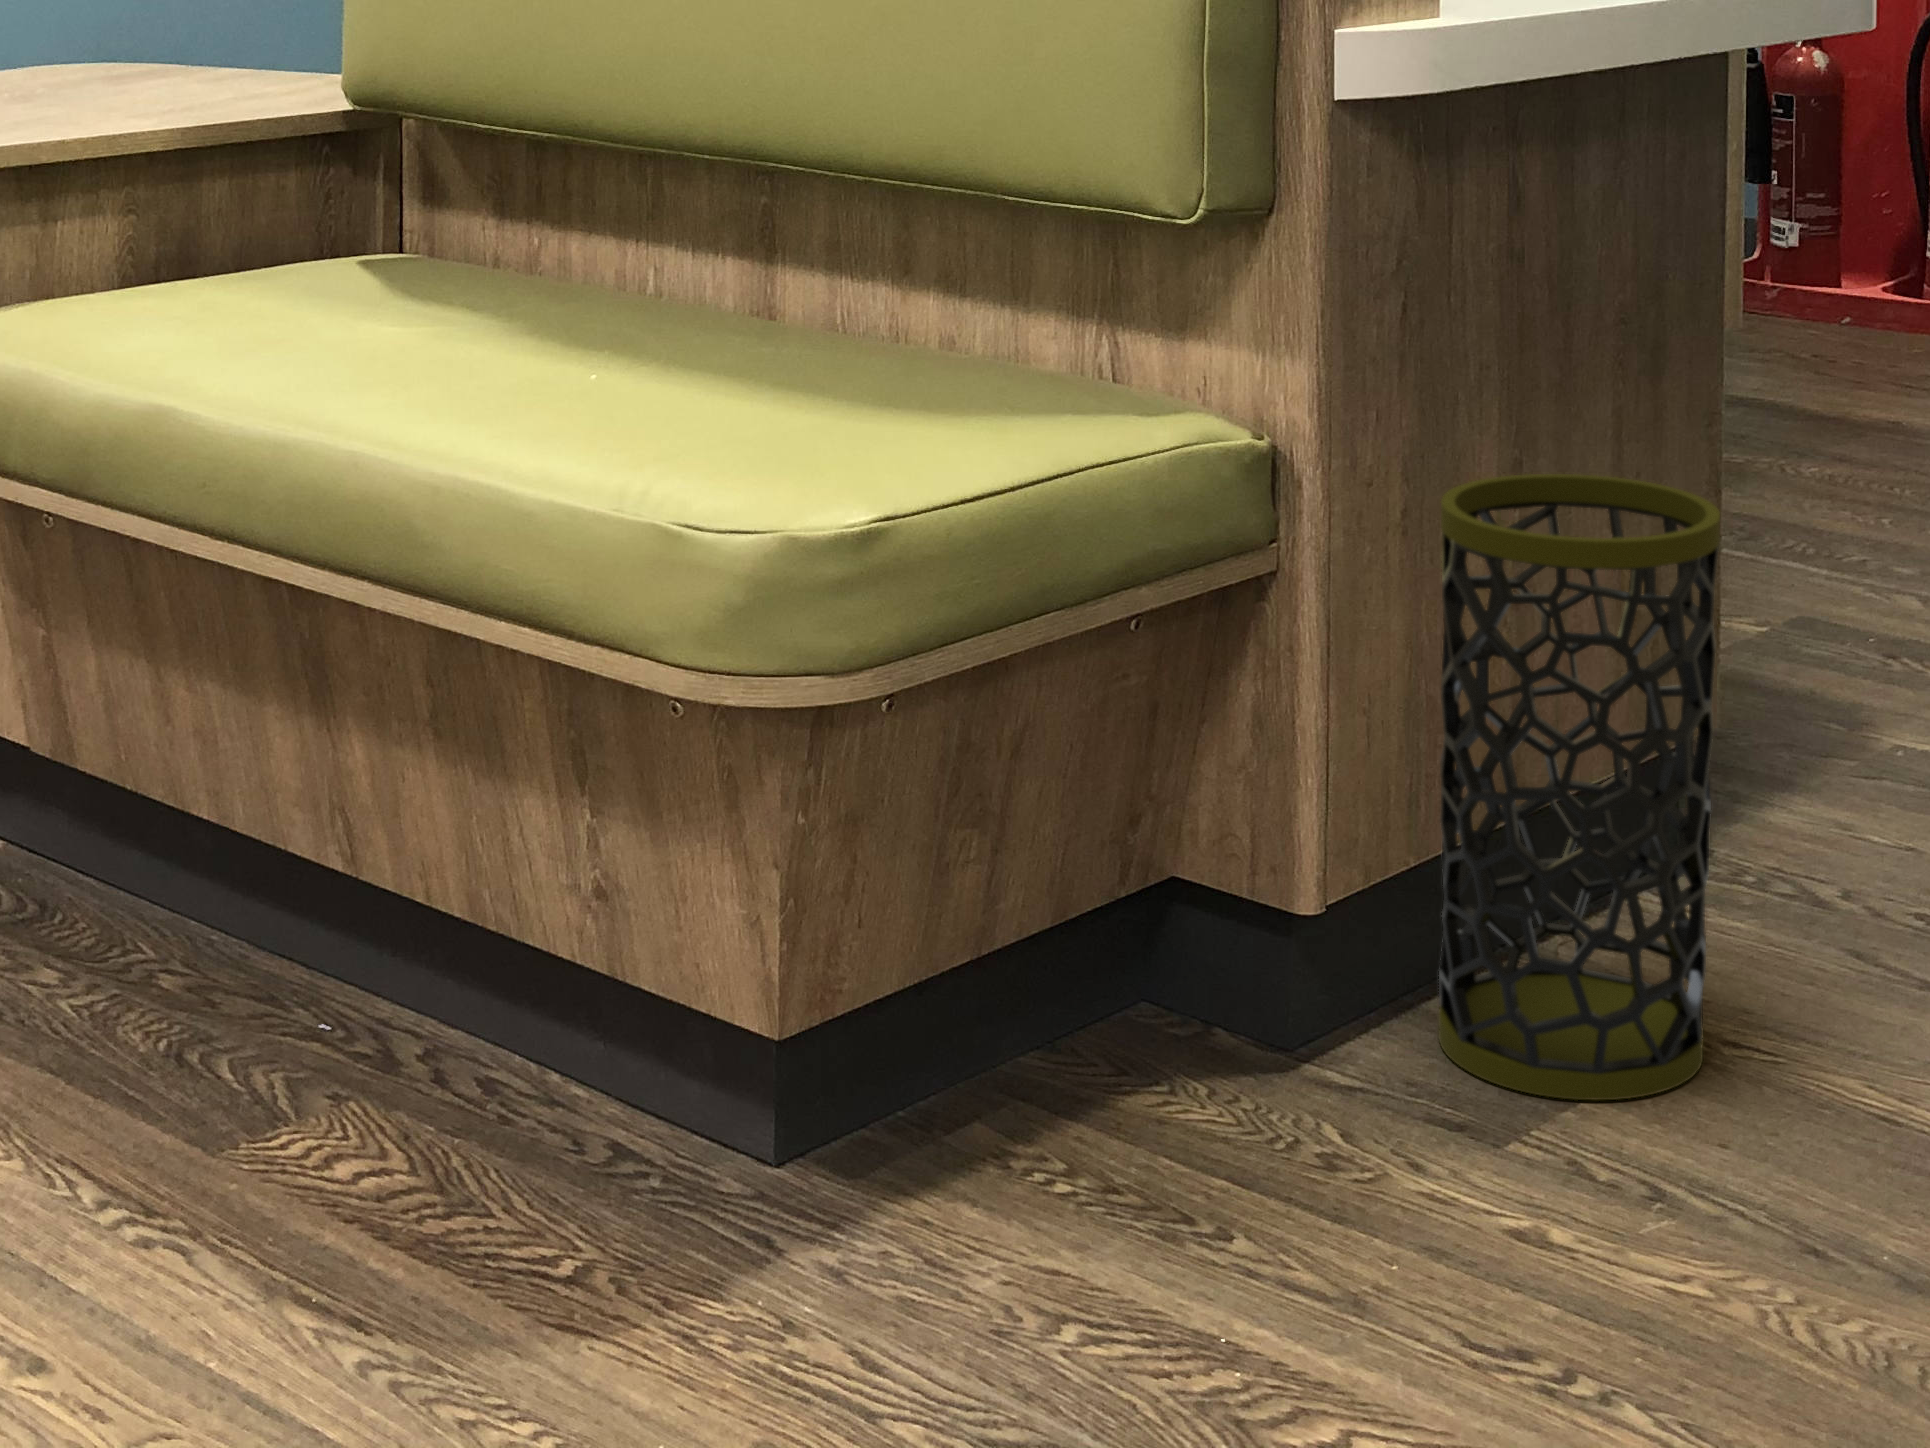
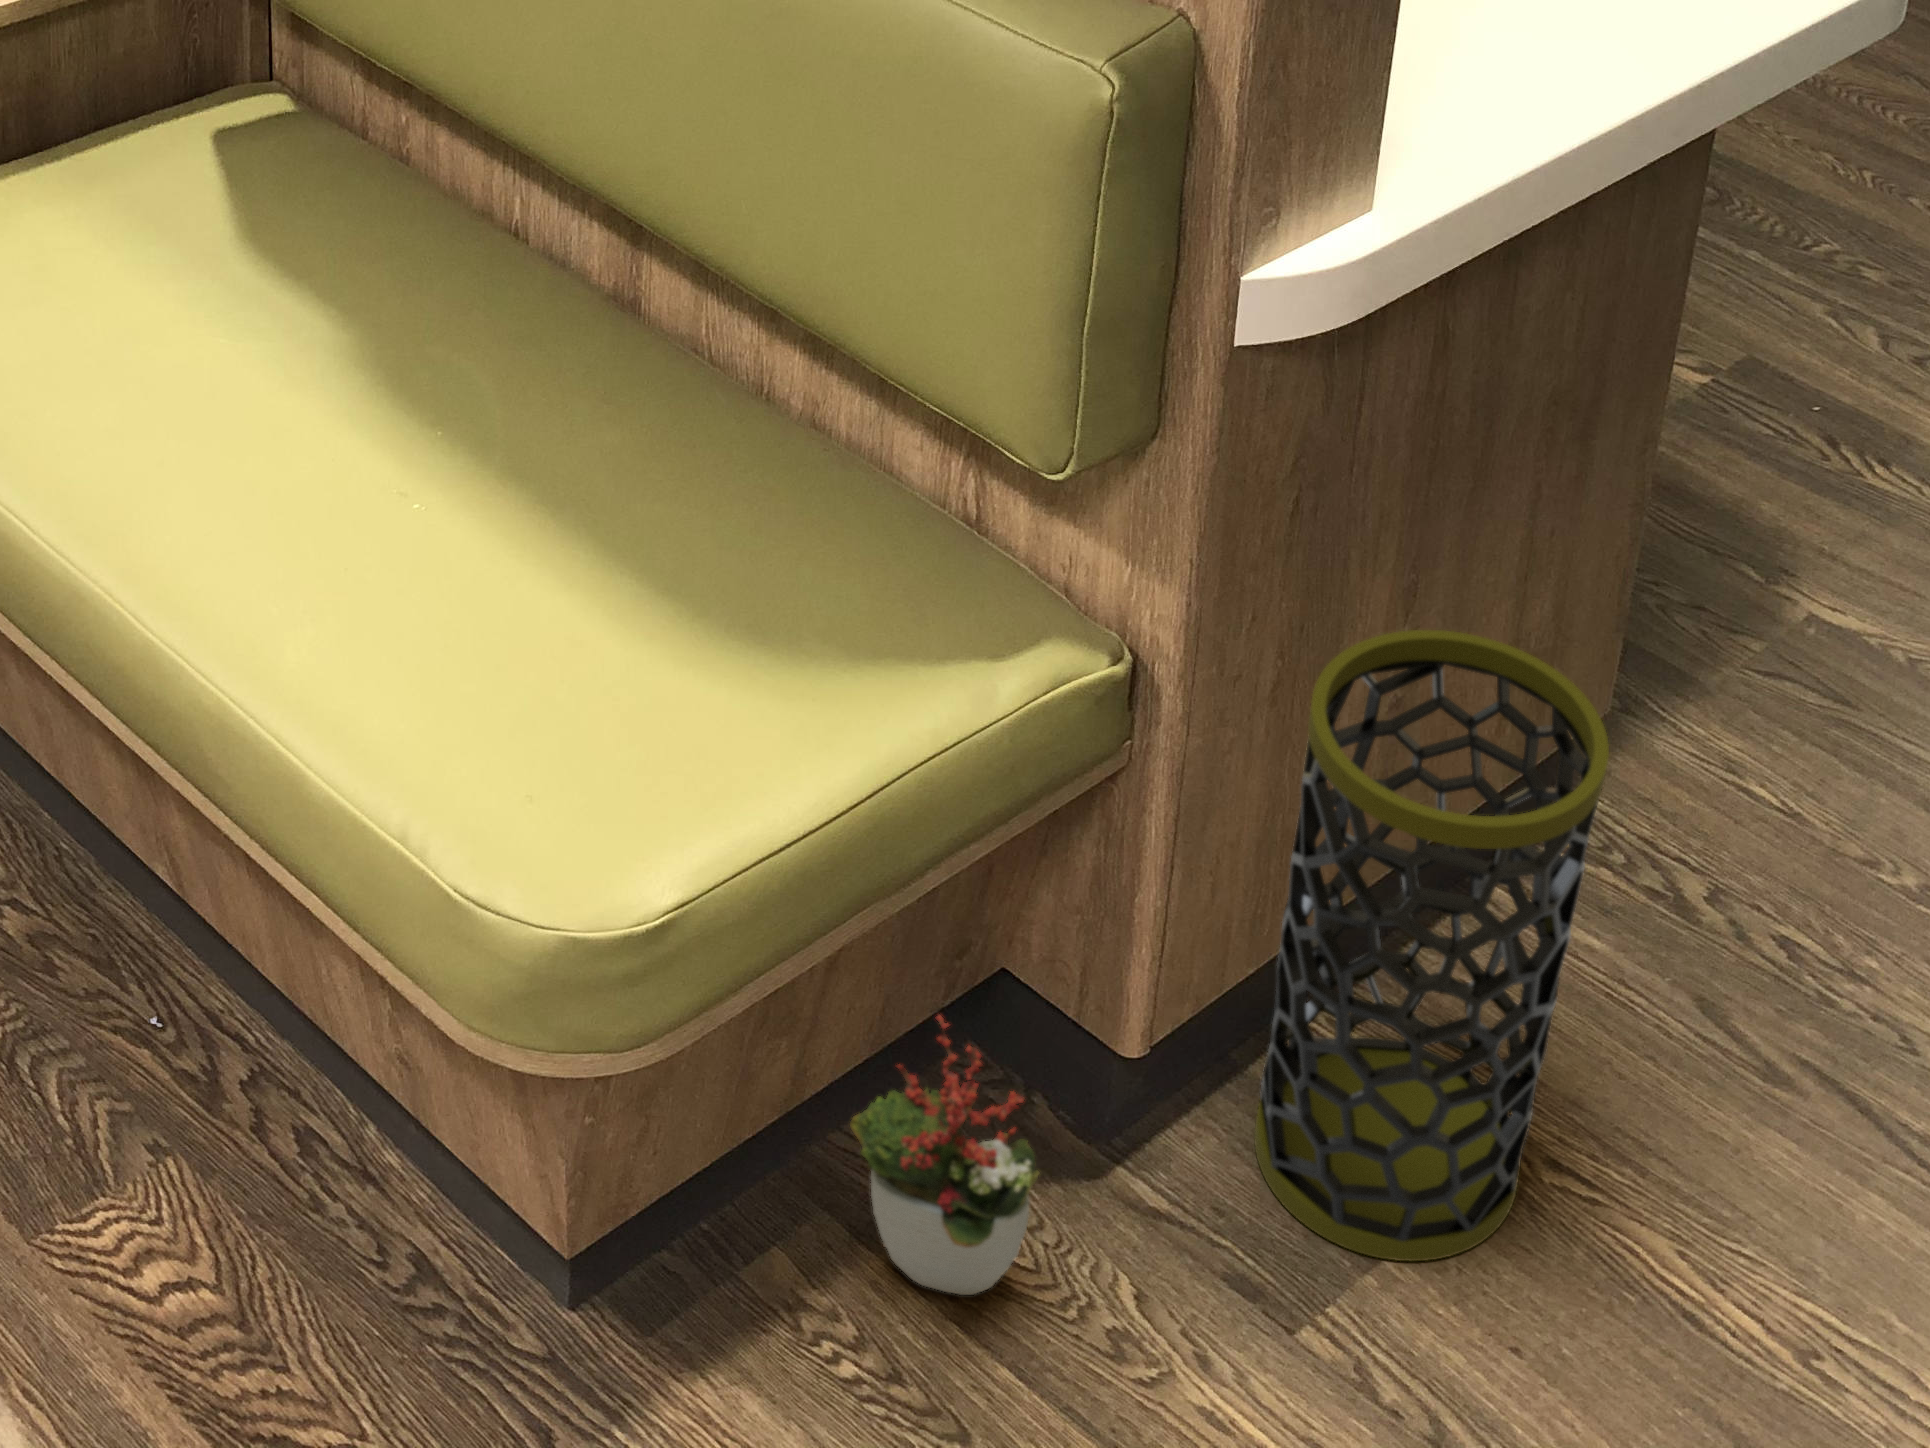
decorative plant: none [1046,815,1238,1139] -> present [850,1015,1039,1295]

